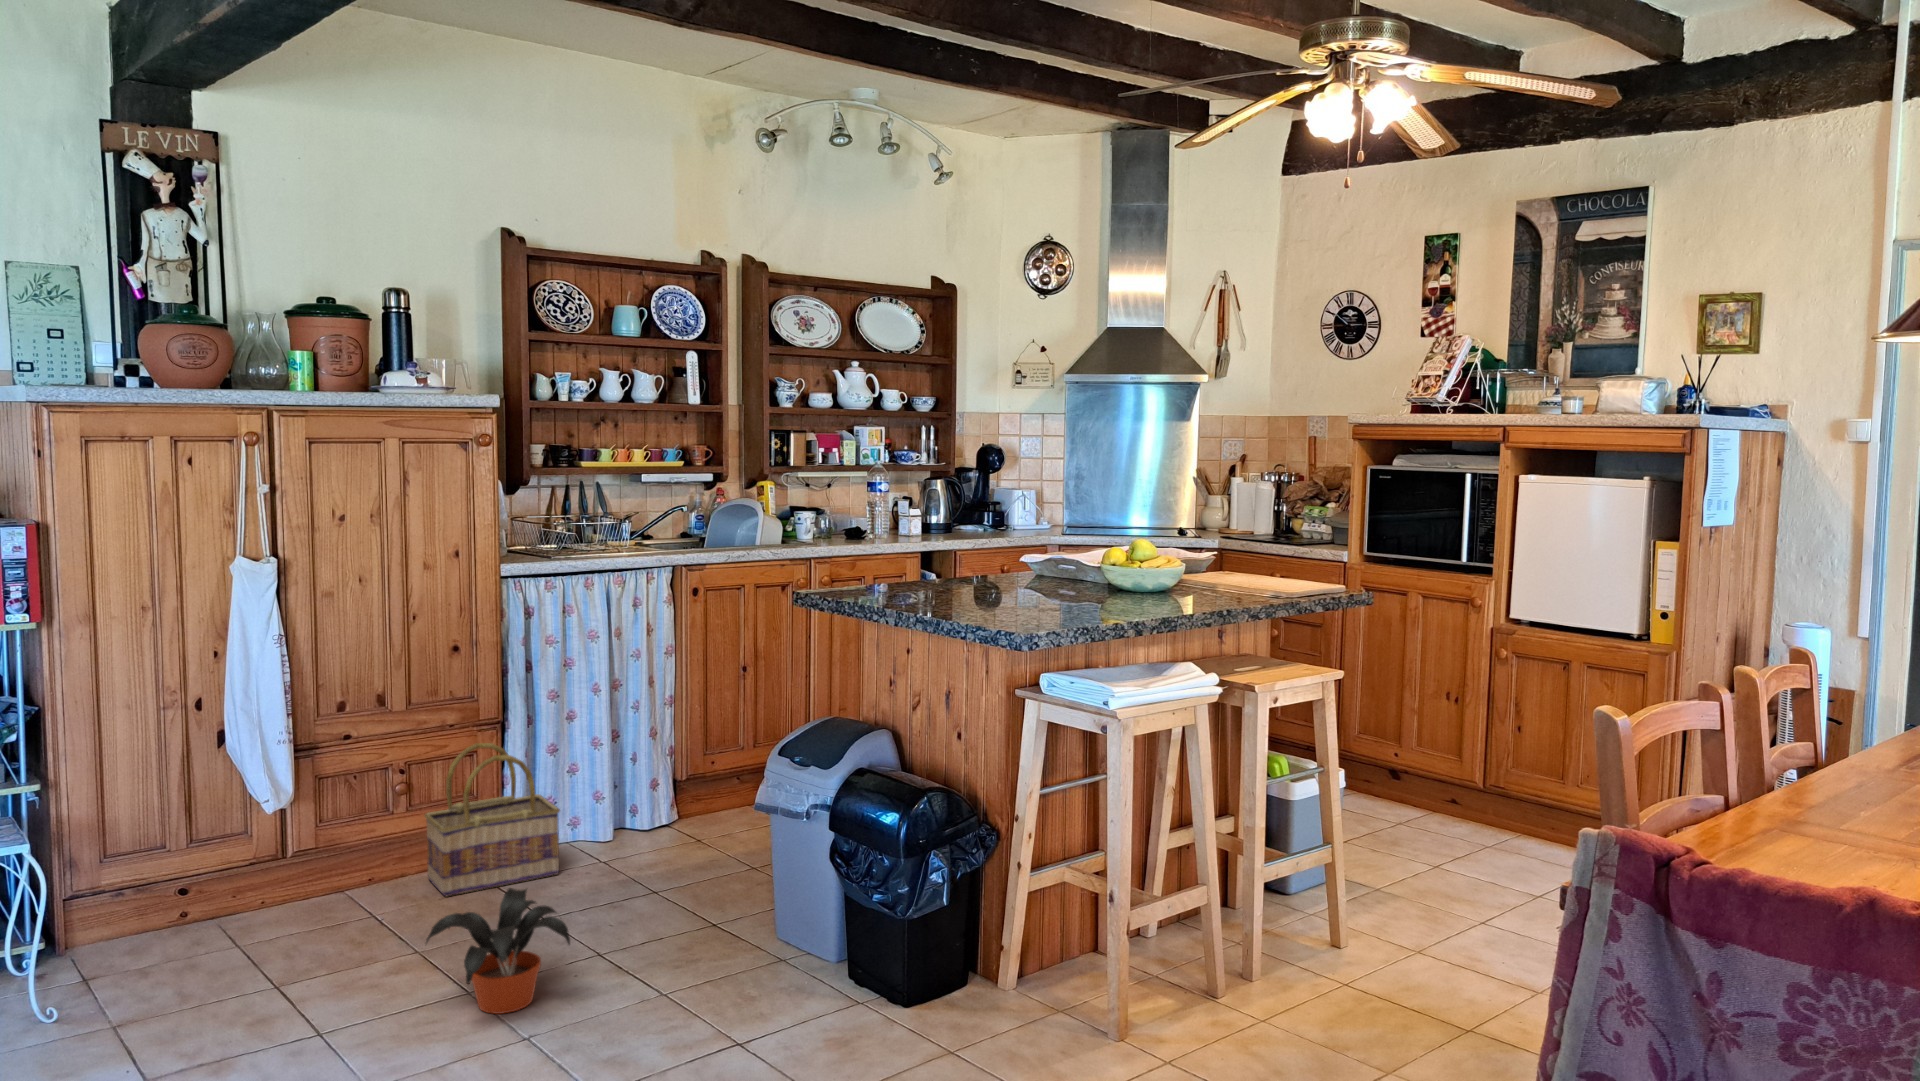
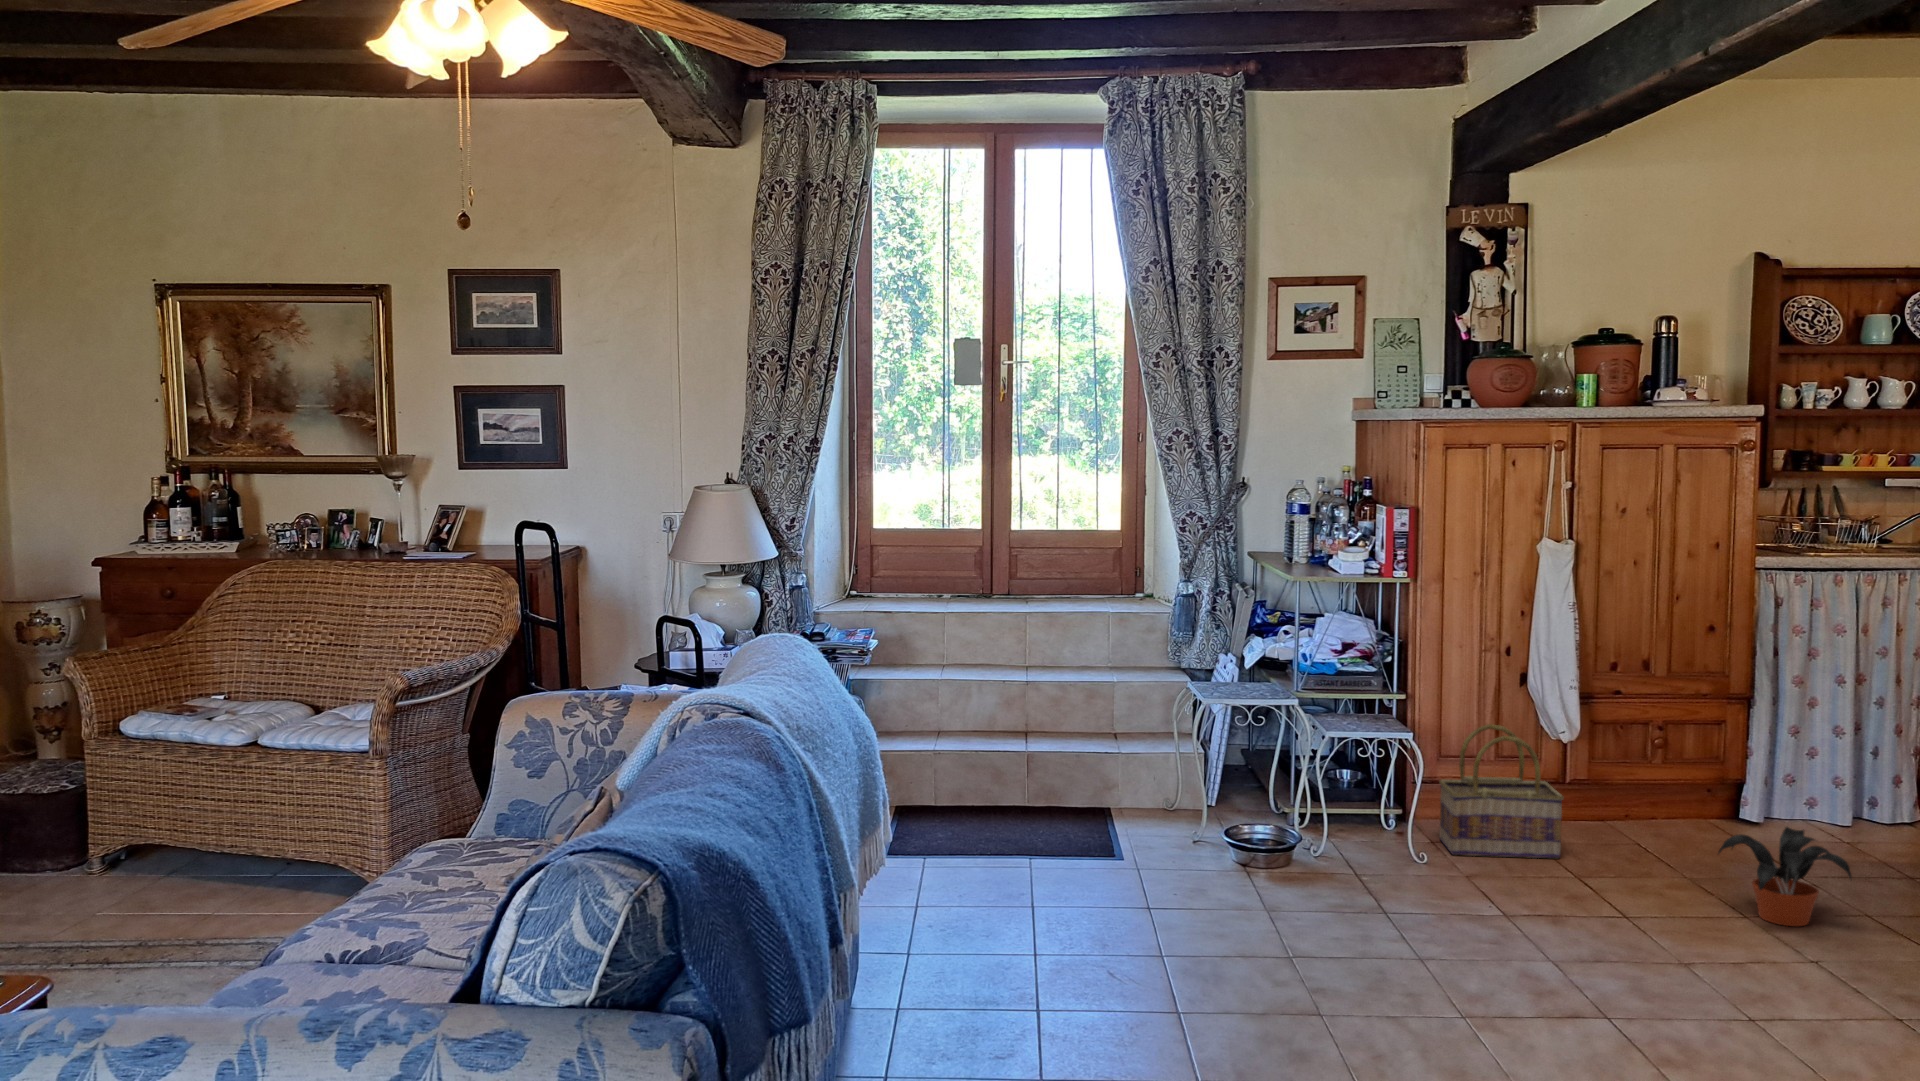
basket: present [424,743,560,897] -> present [1439,724,1564,858]

